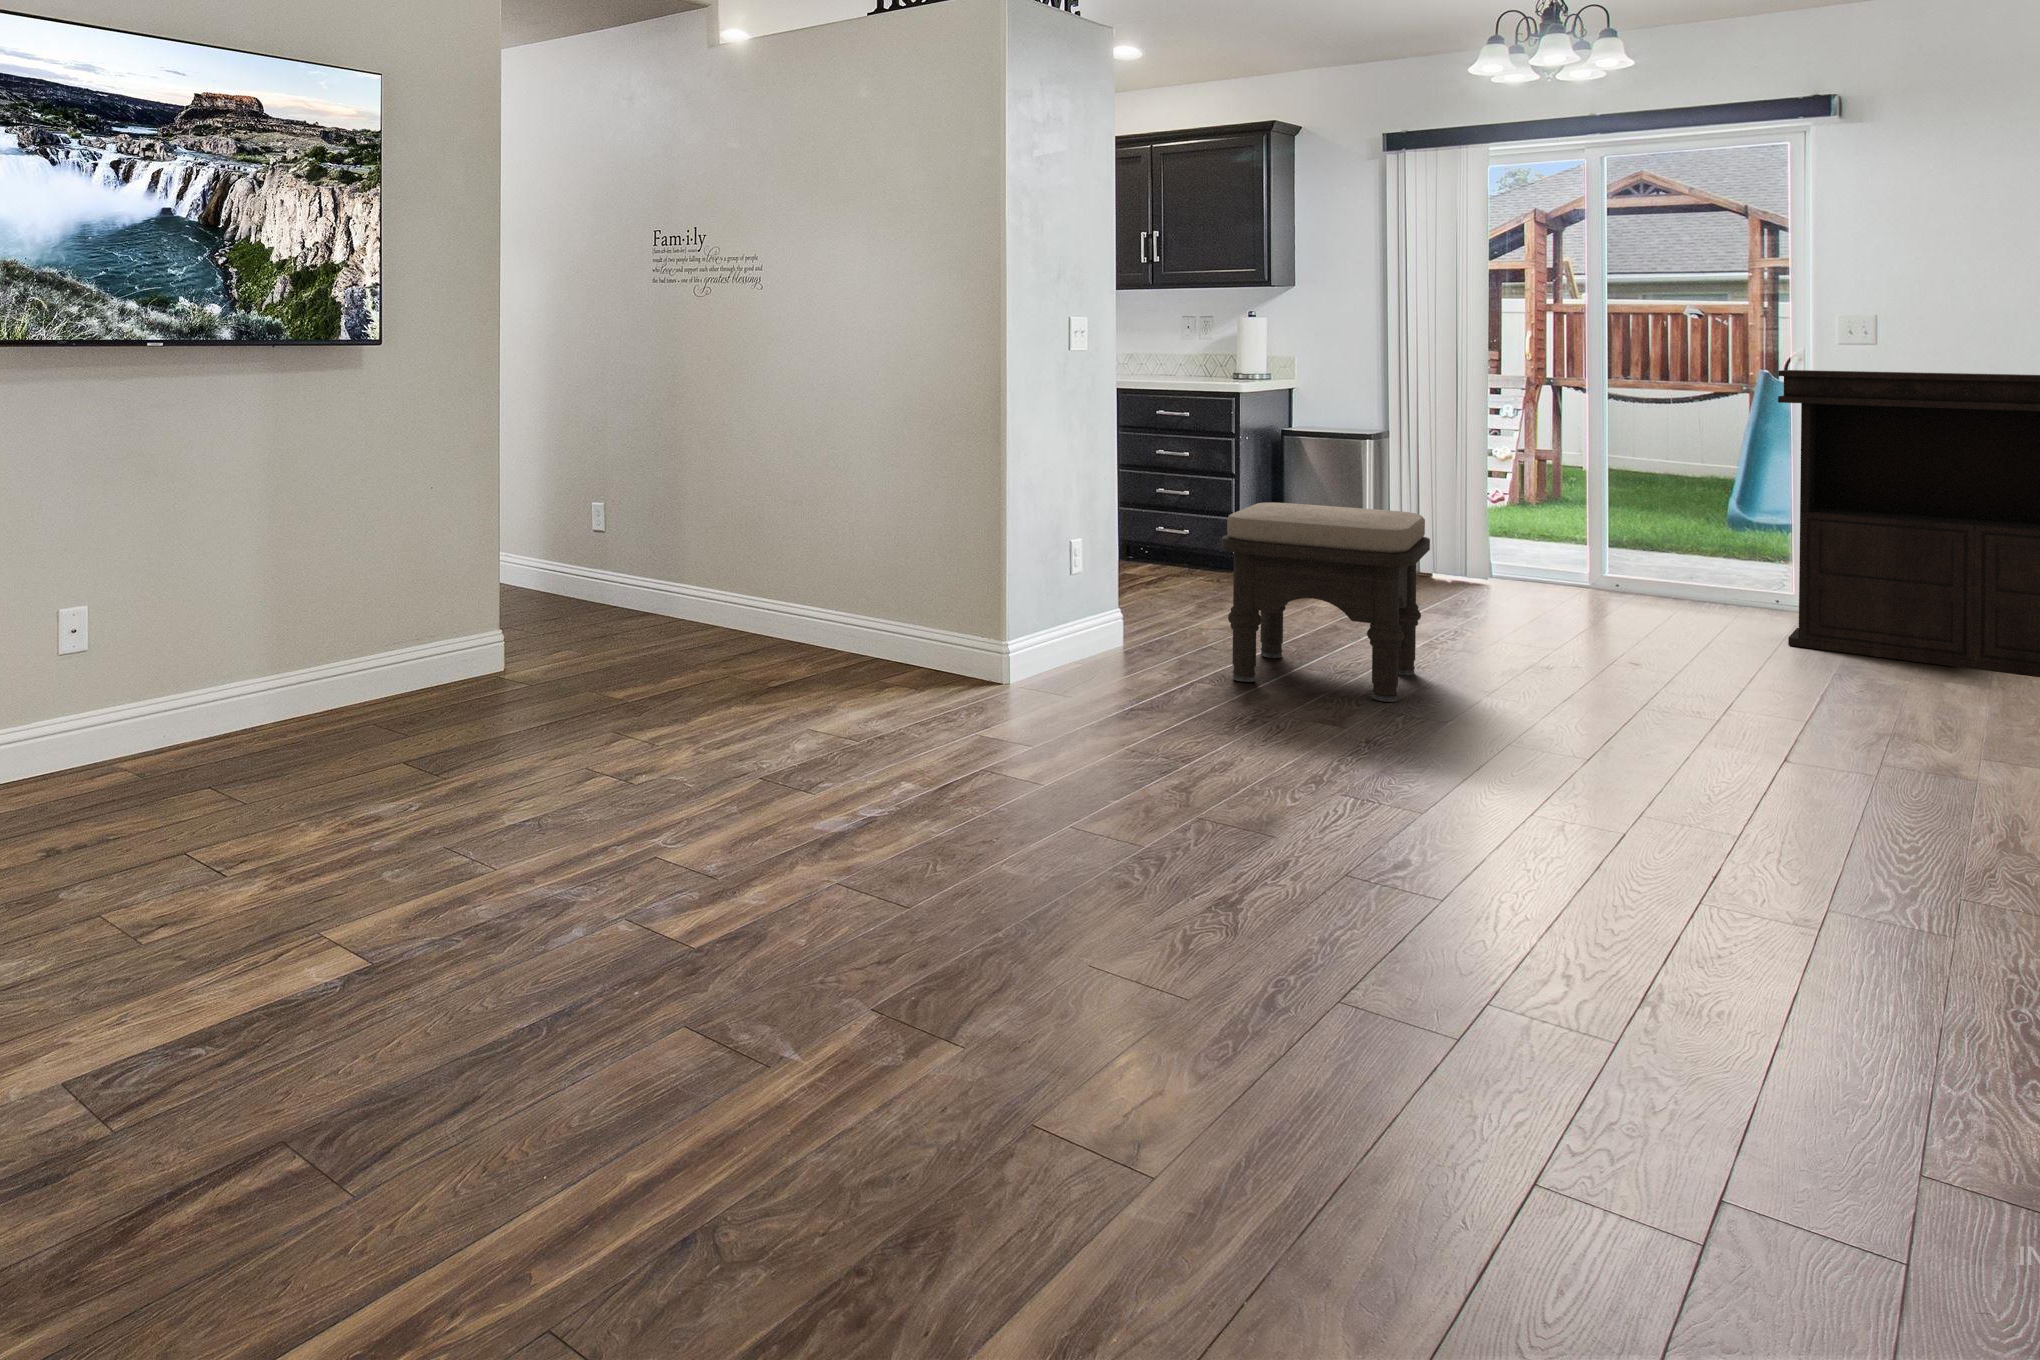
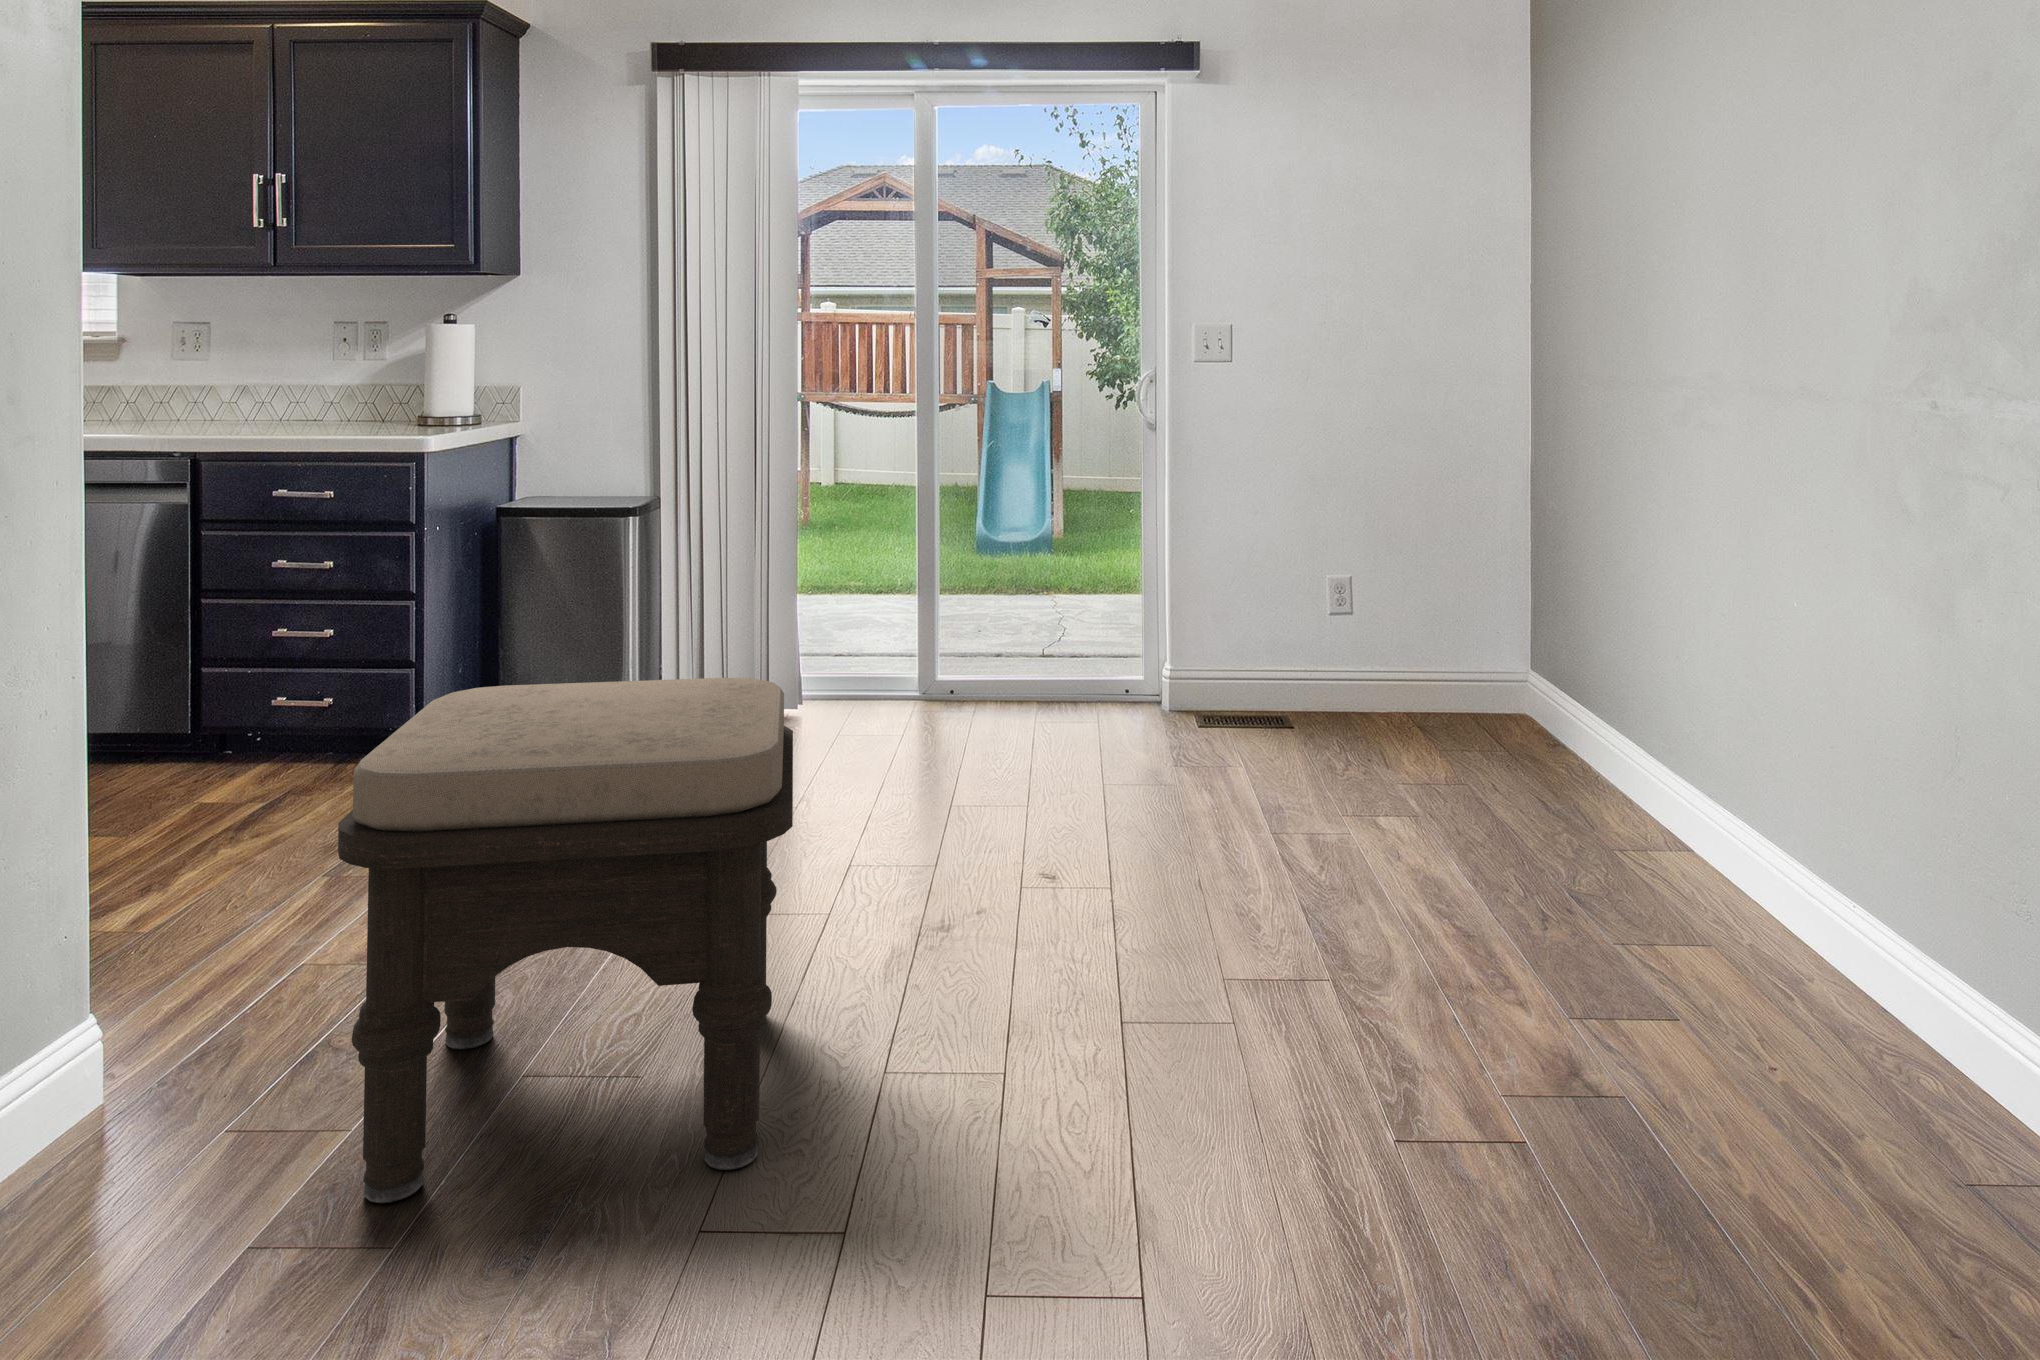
console table: present [1778,370,2040,677] -> none [1169,388,1574,770]

